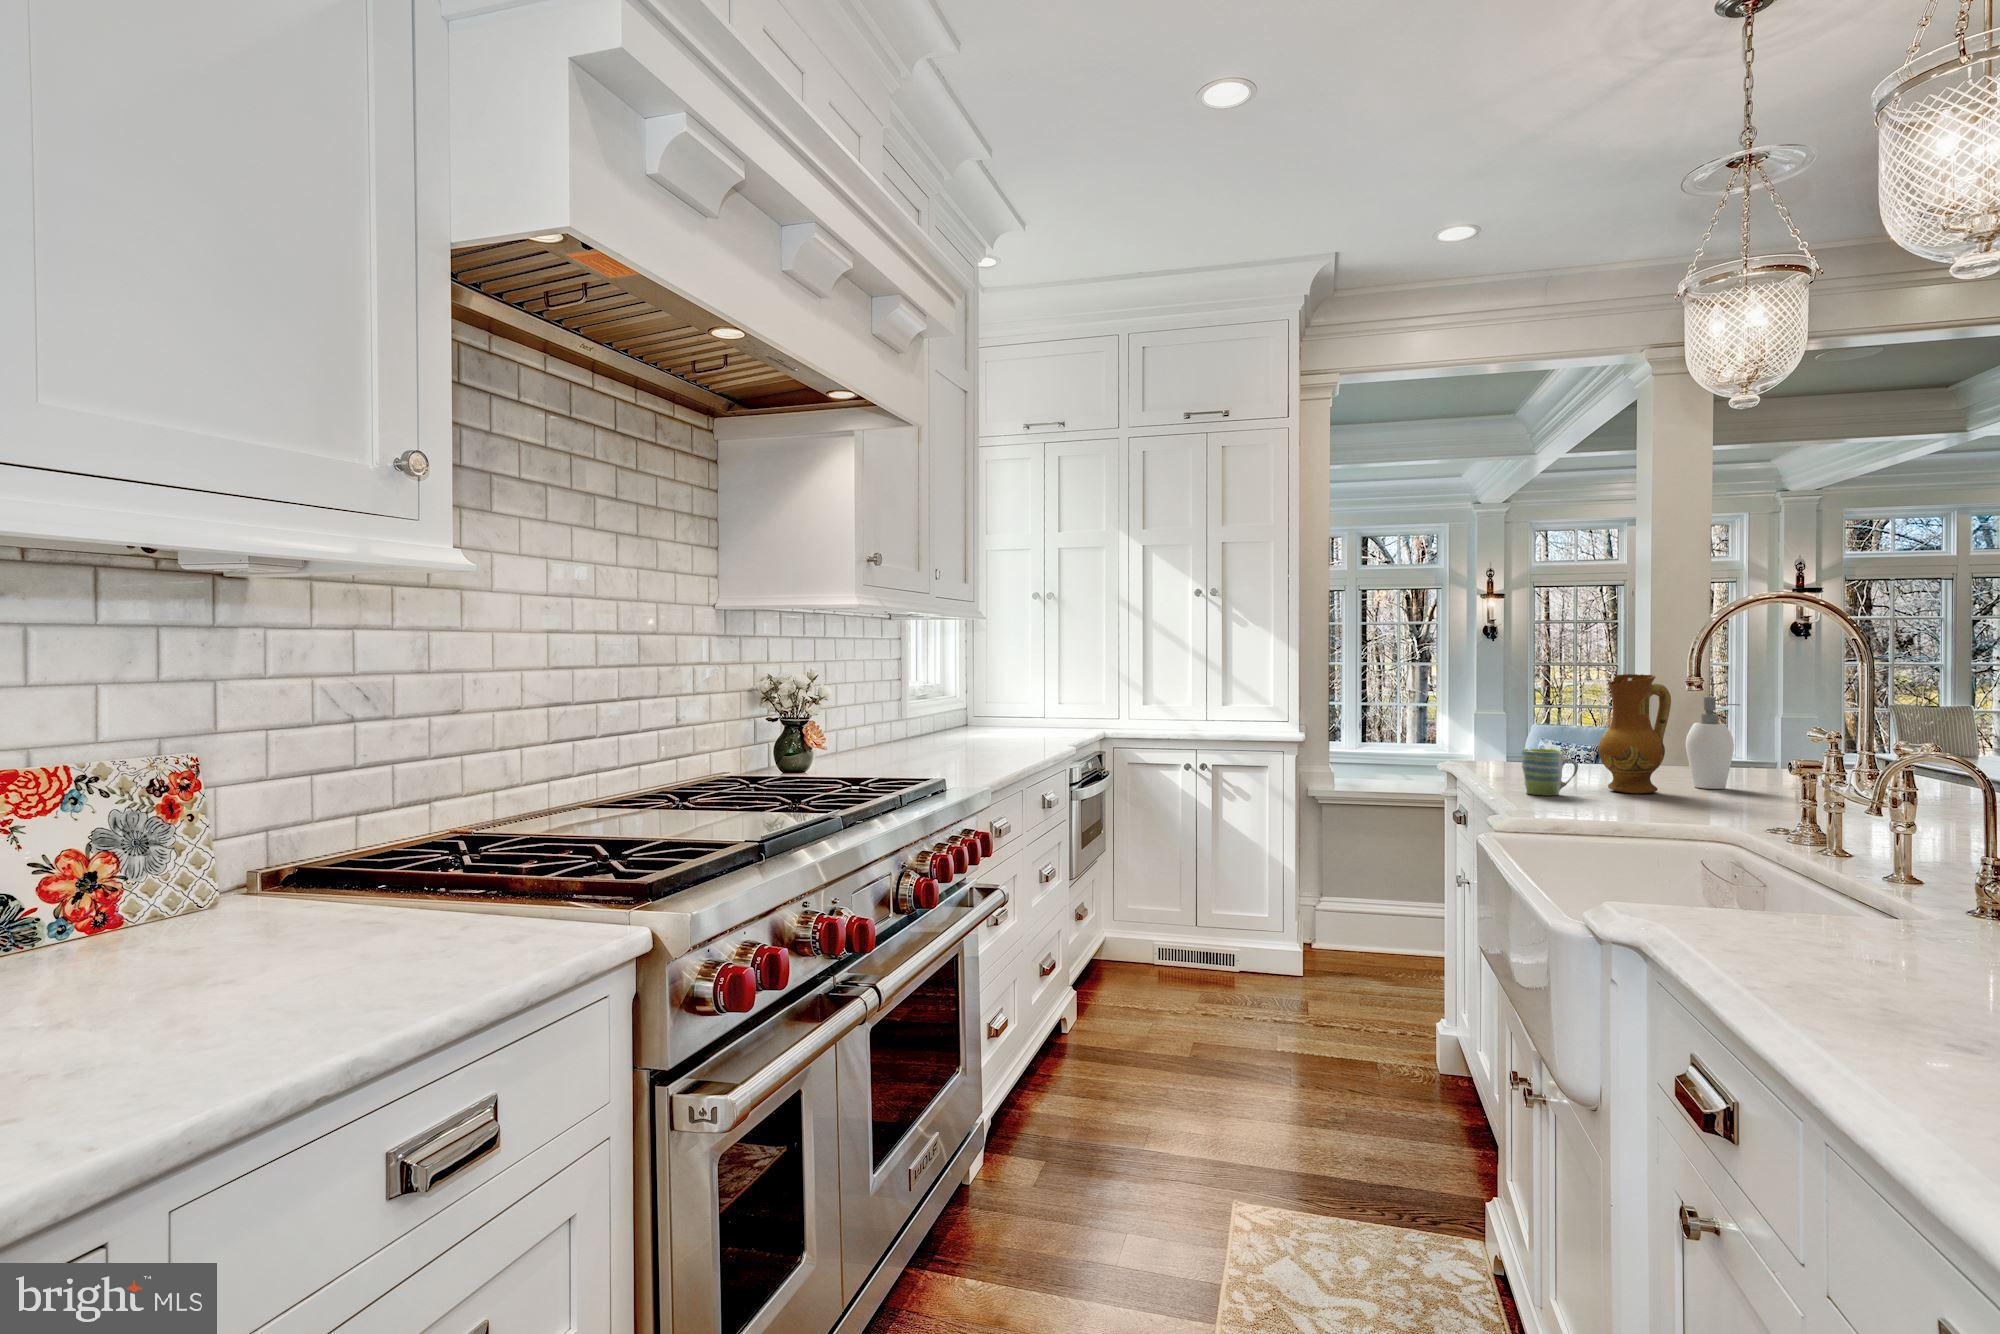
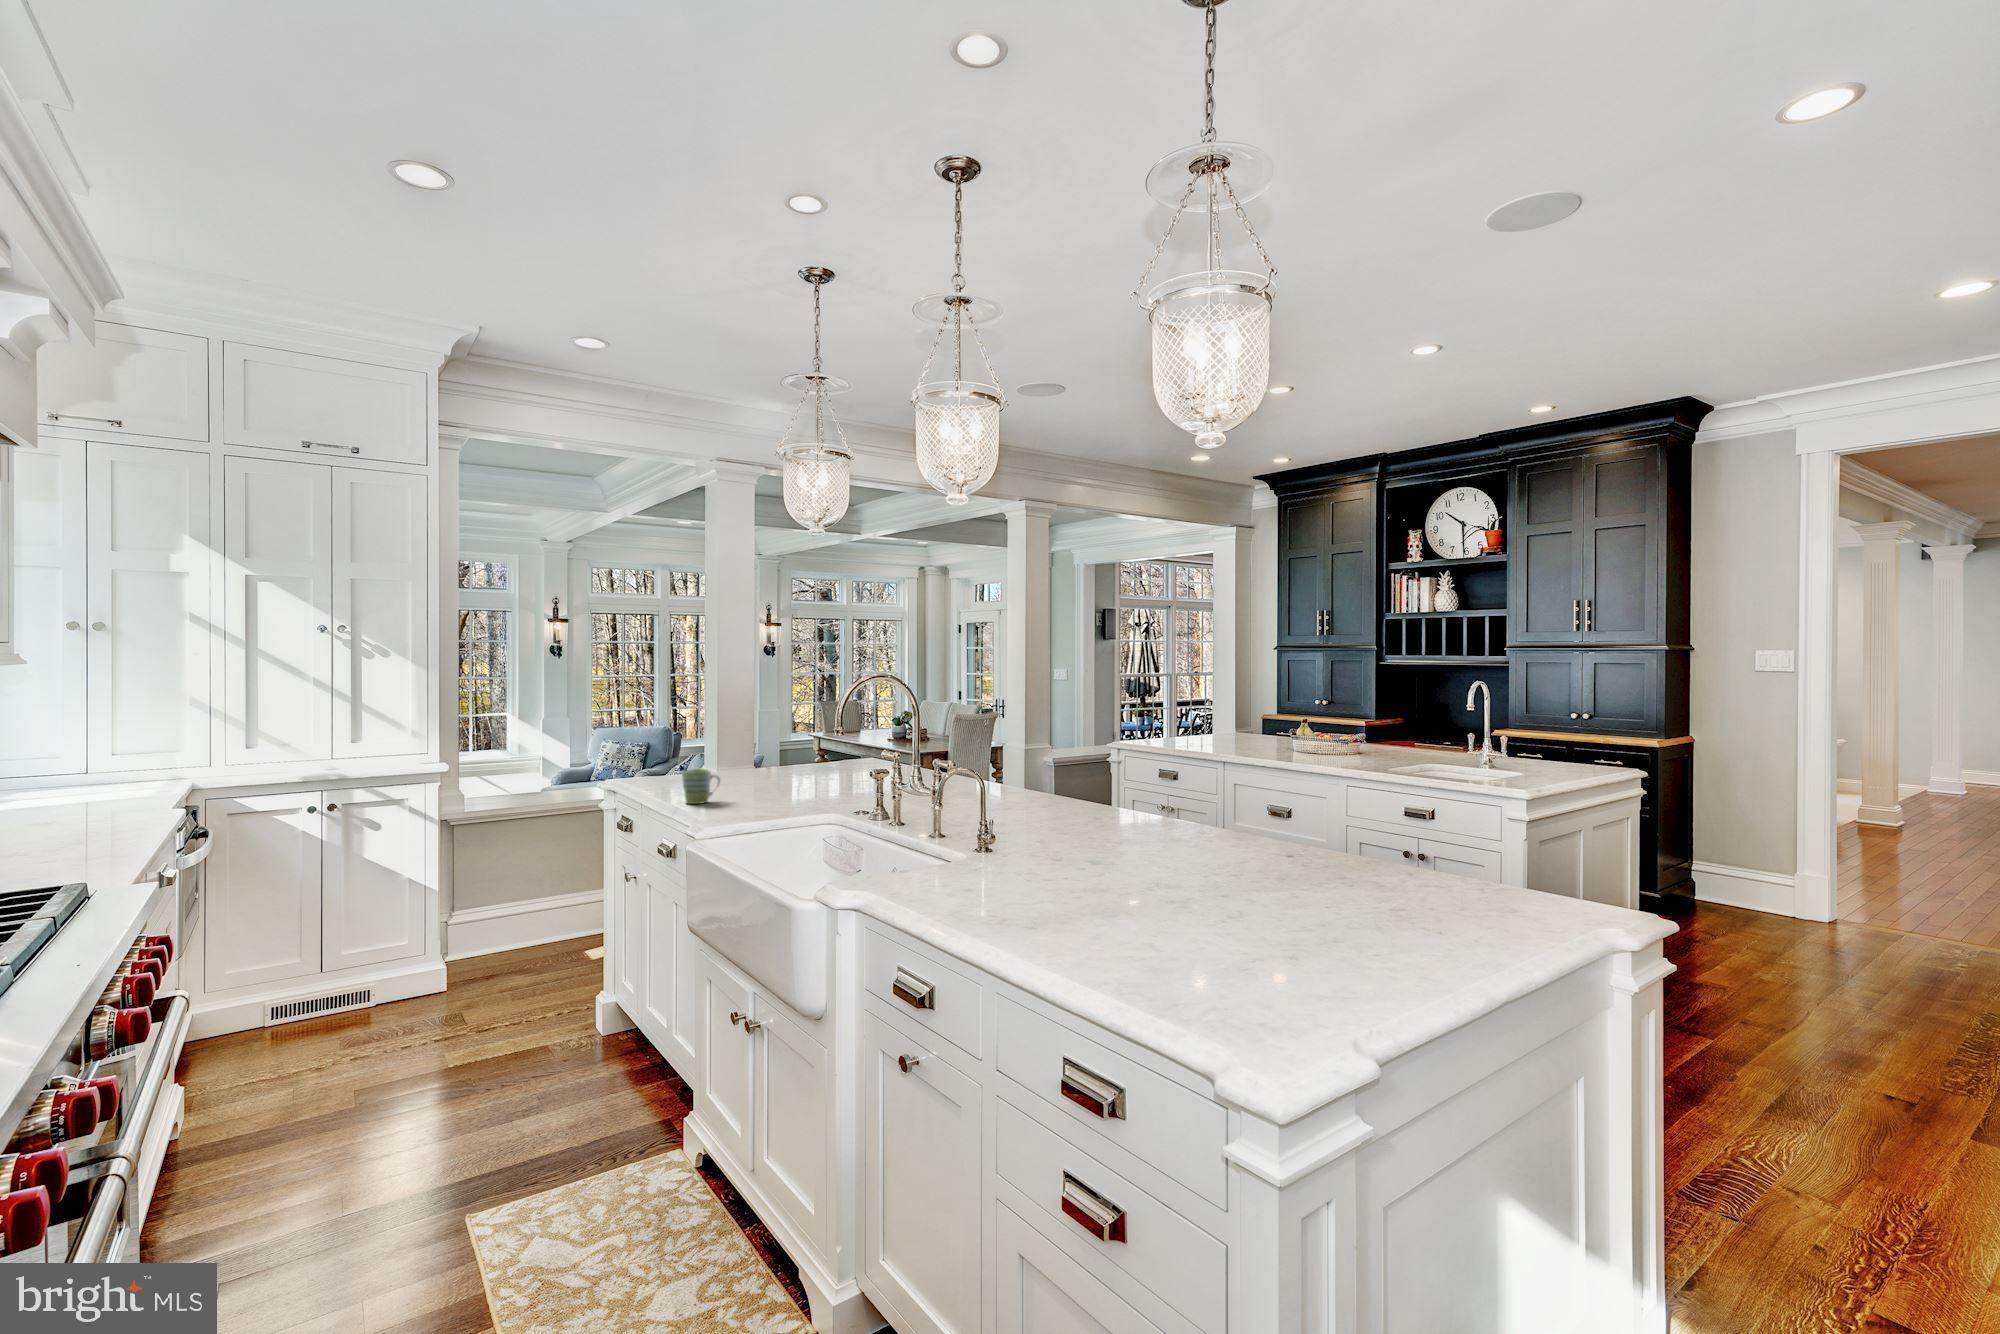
ceramic jug: present [1598,674,1671,793] -> none [728,711,771,794]
soap dispenser: present [1686,697,1740,789] -> none [775,723,807,784]

